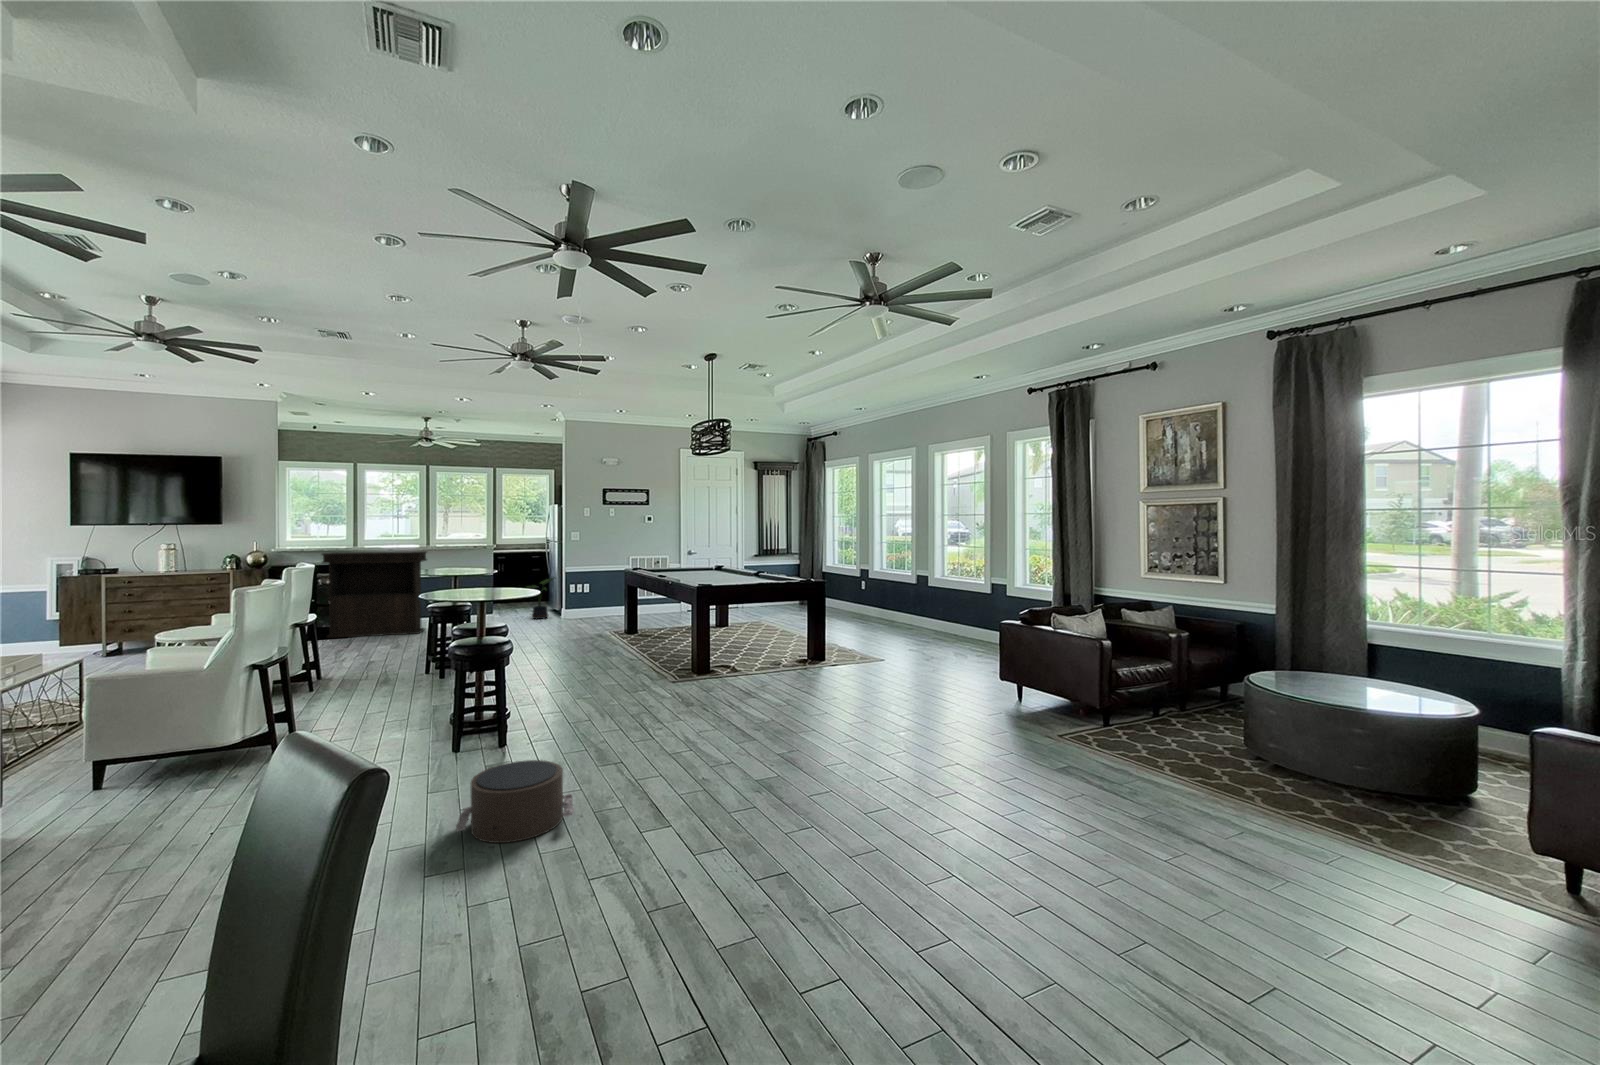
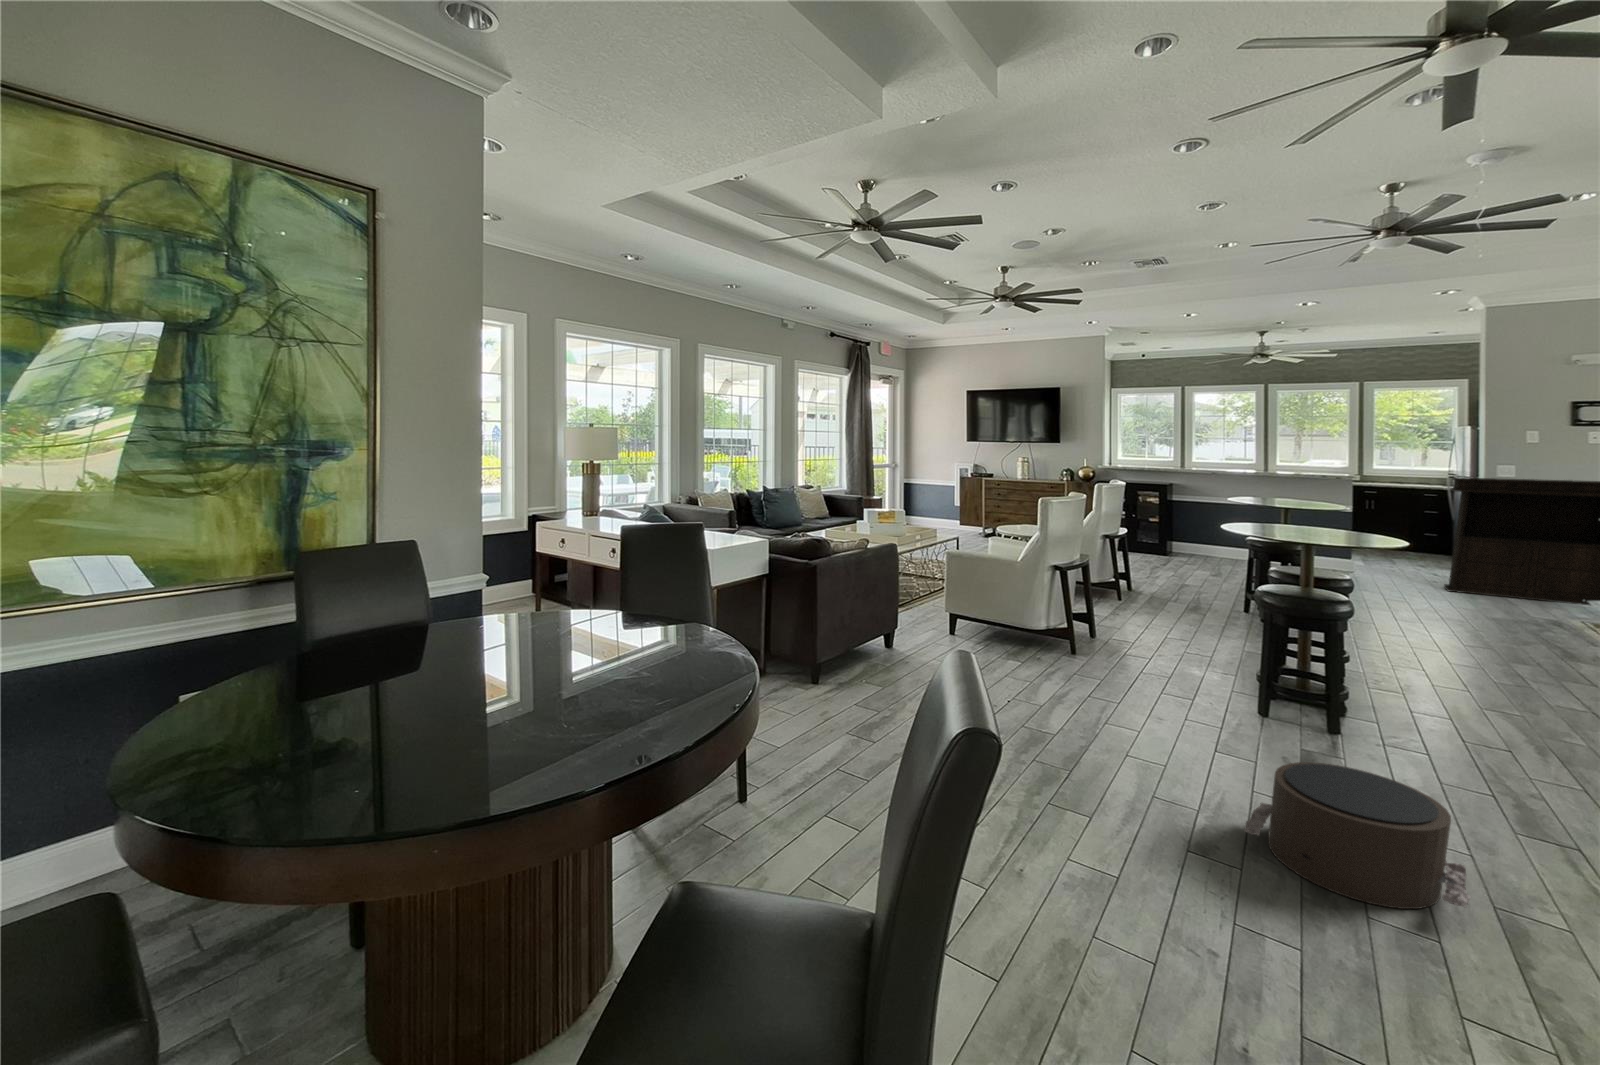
console table: present [322,551,427,638] -> present [1444,477,1600,605]
potted plant: present [526,578,553,619] -> none [1395,520,1454,576]

